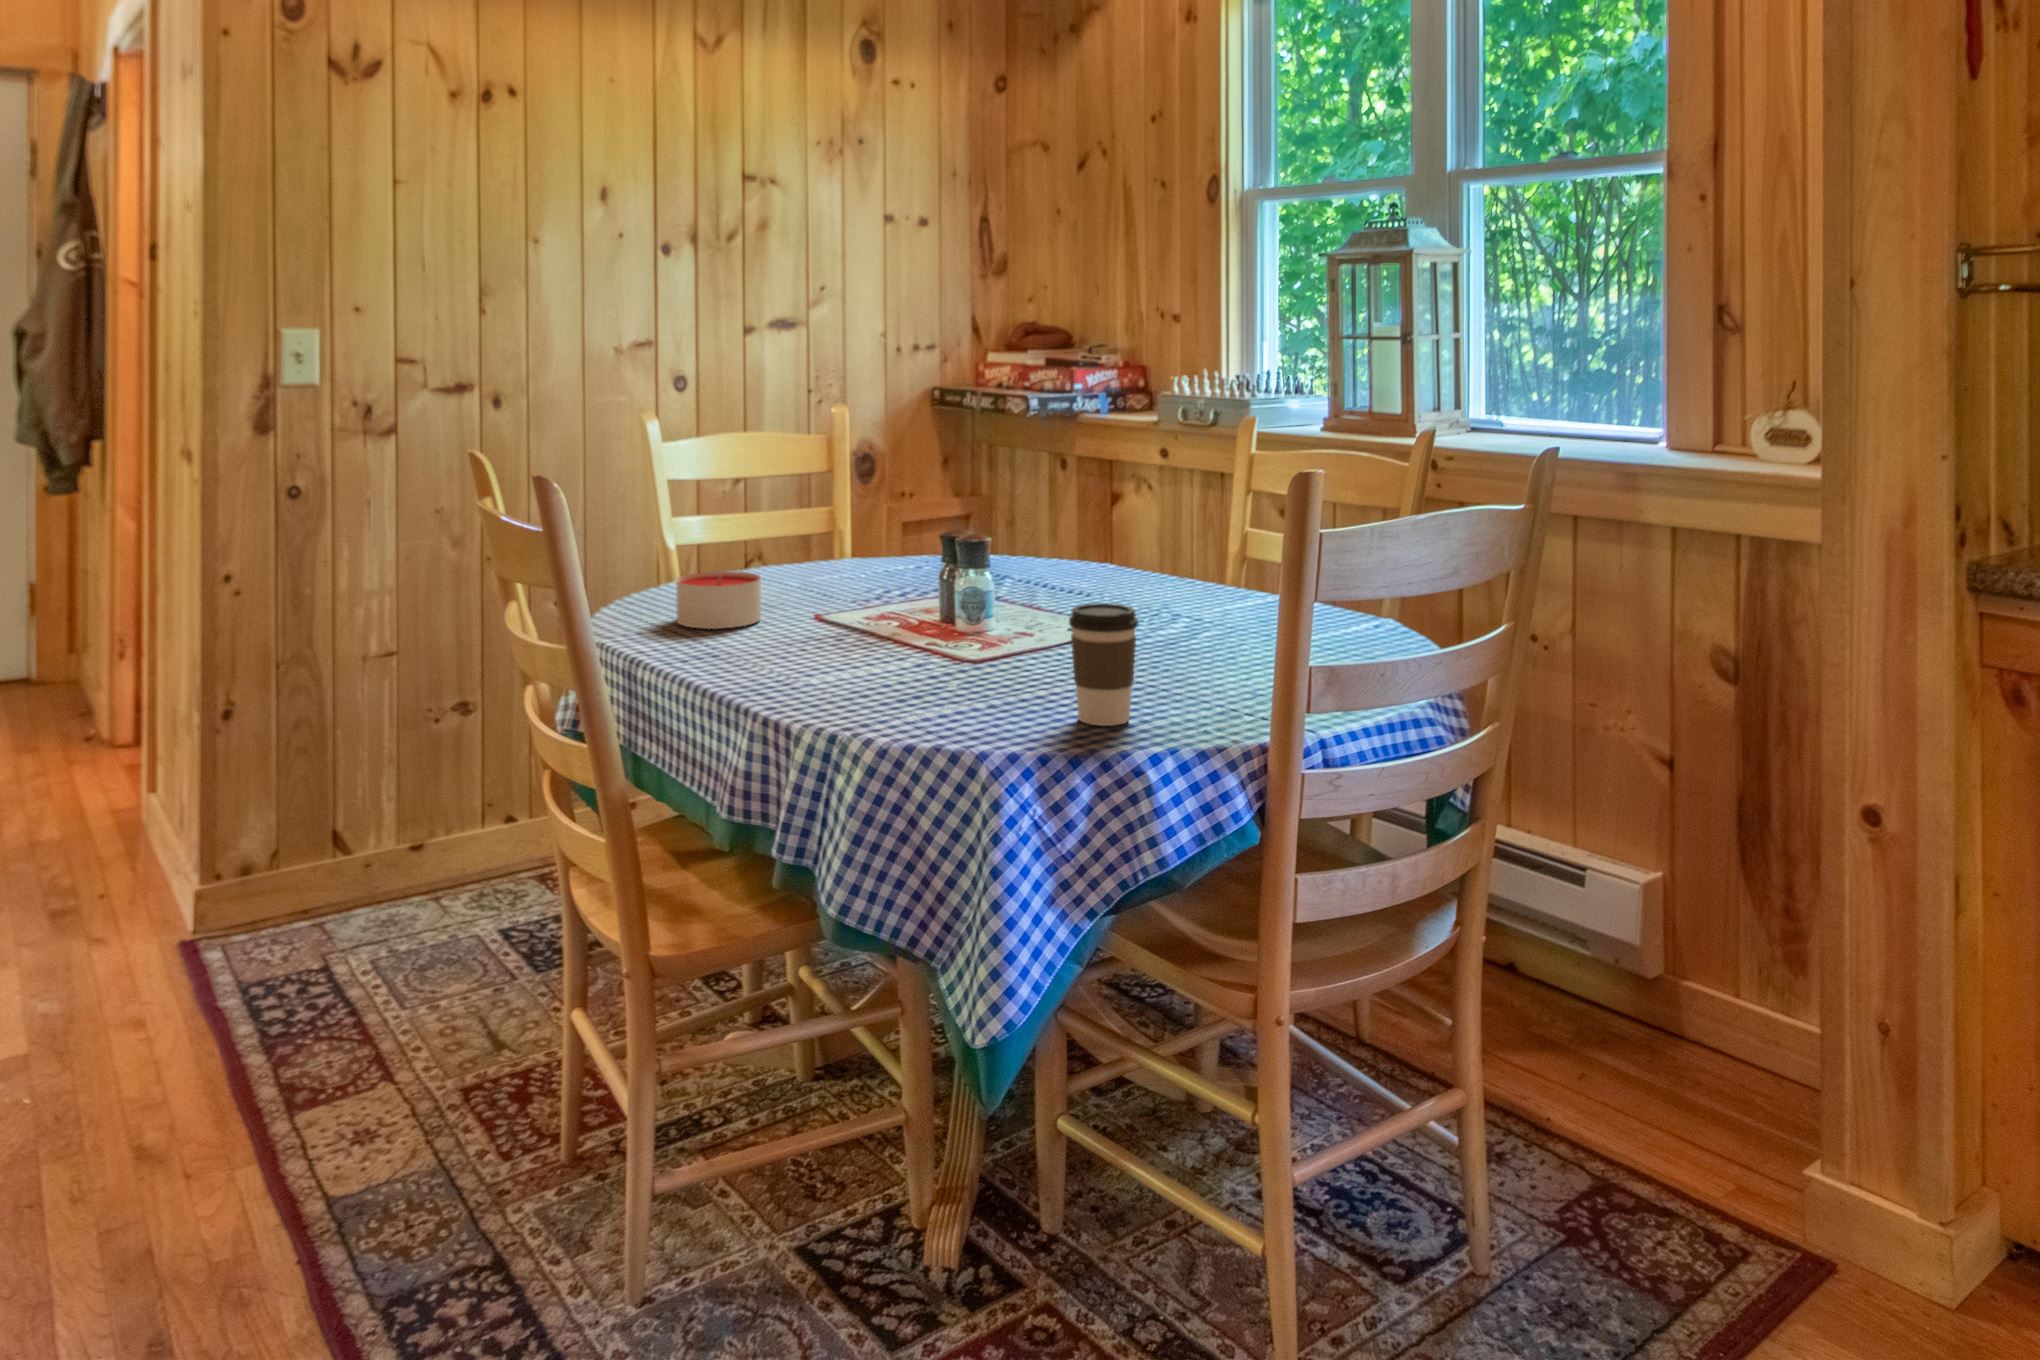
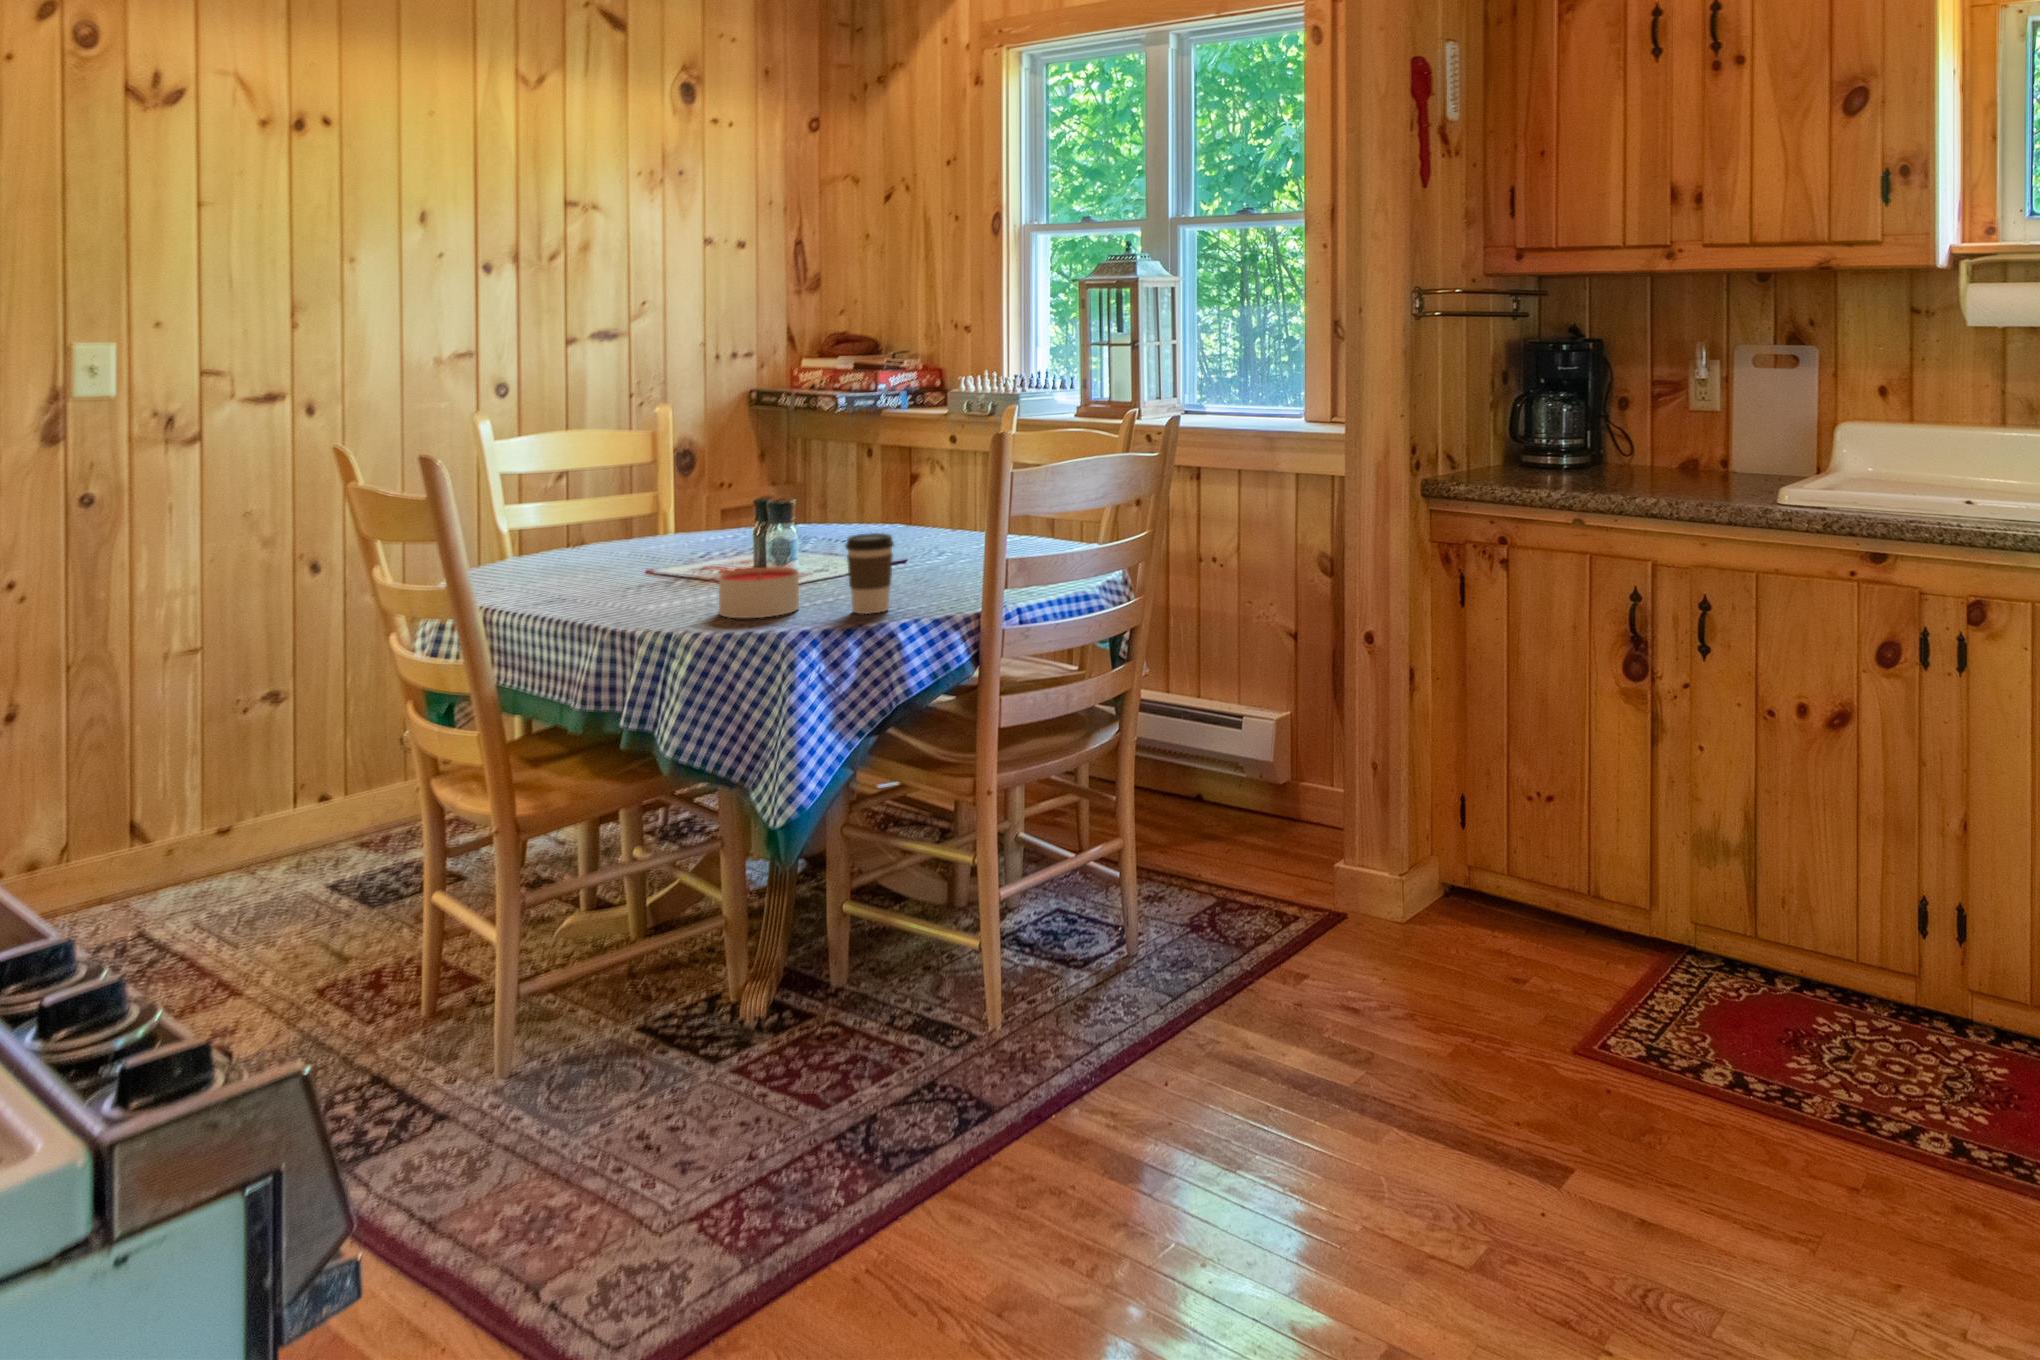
candle: present [676,571,761,629] -> present [719,567,799,618]

